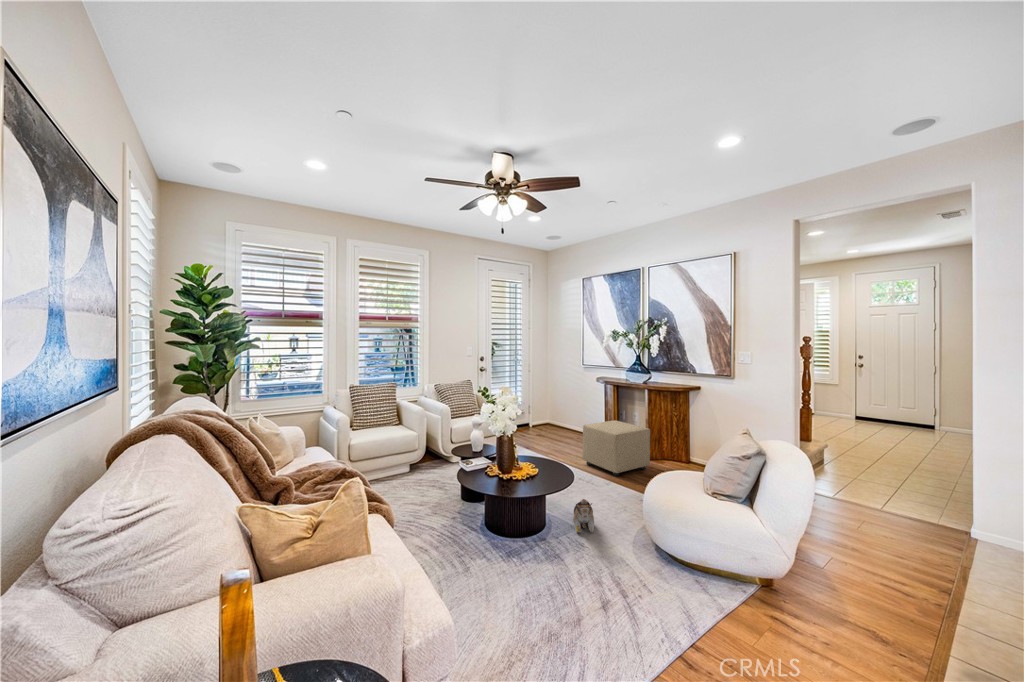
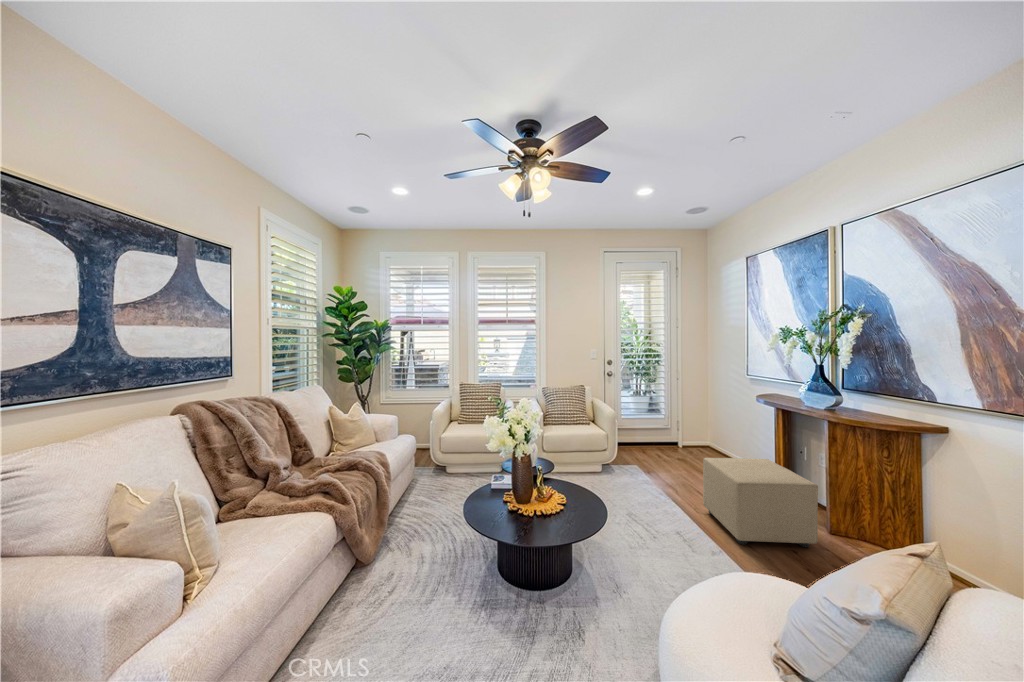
plush toy: present [574,499,594,533] -> none [579,569,630,623]

